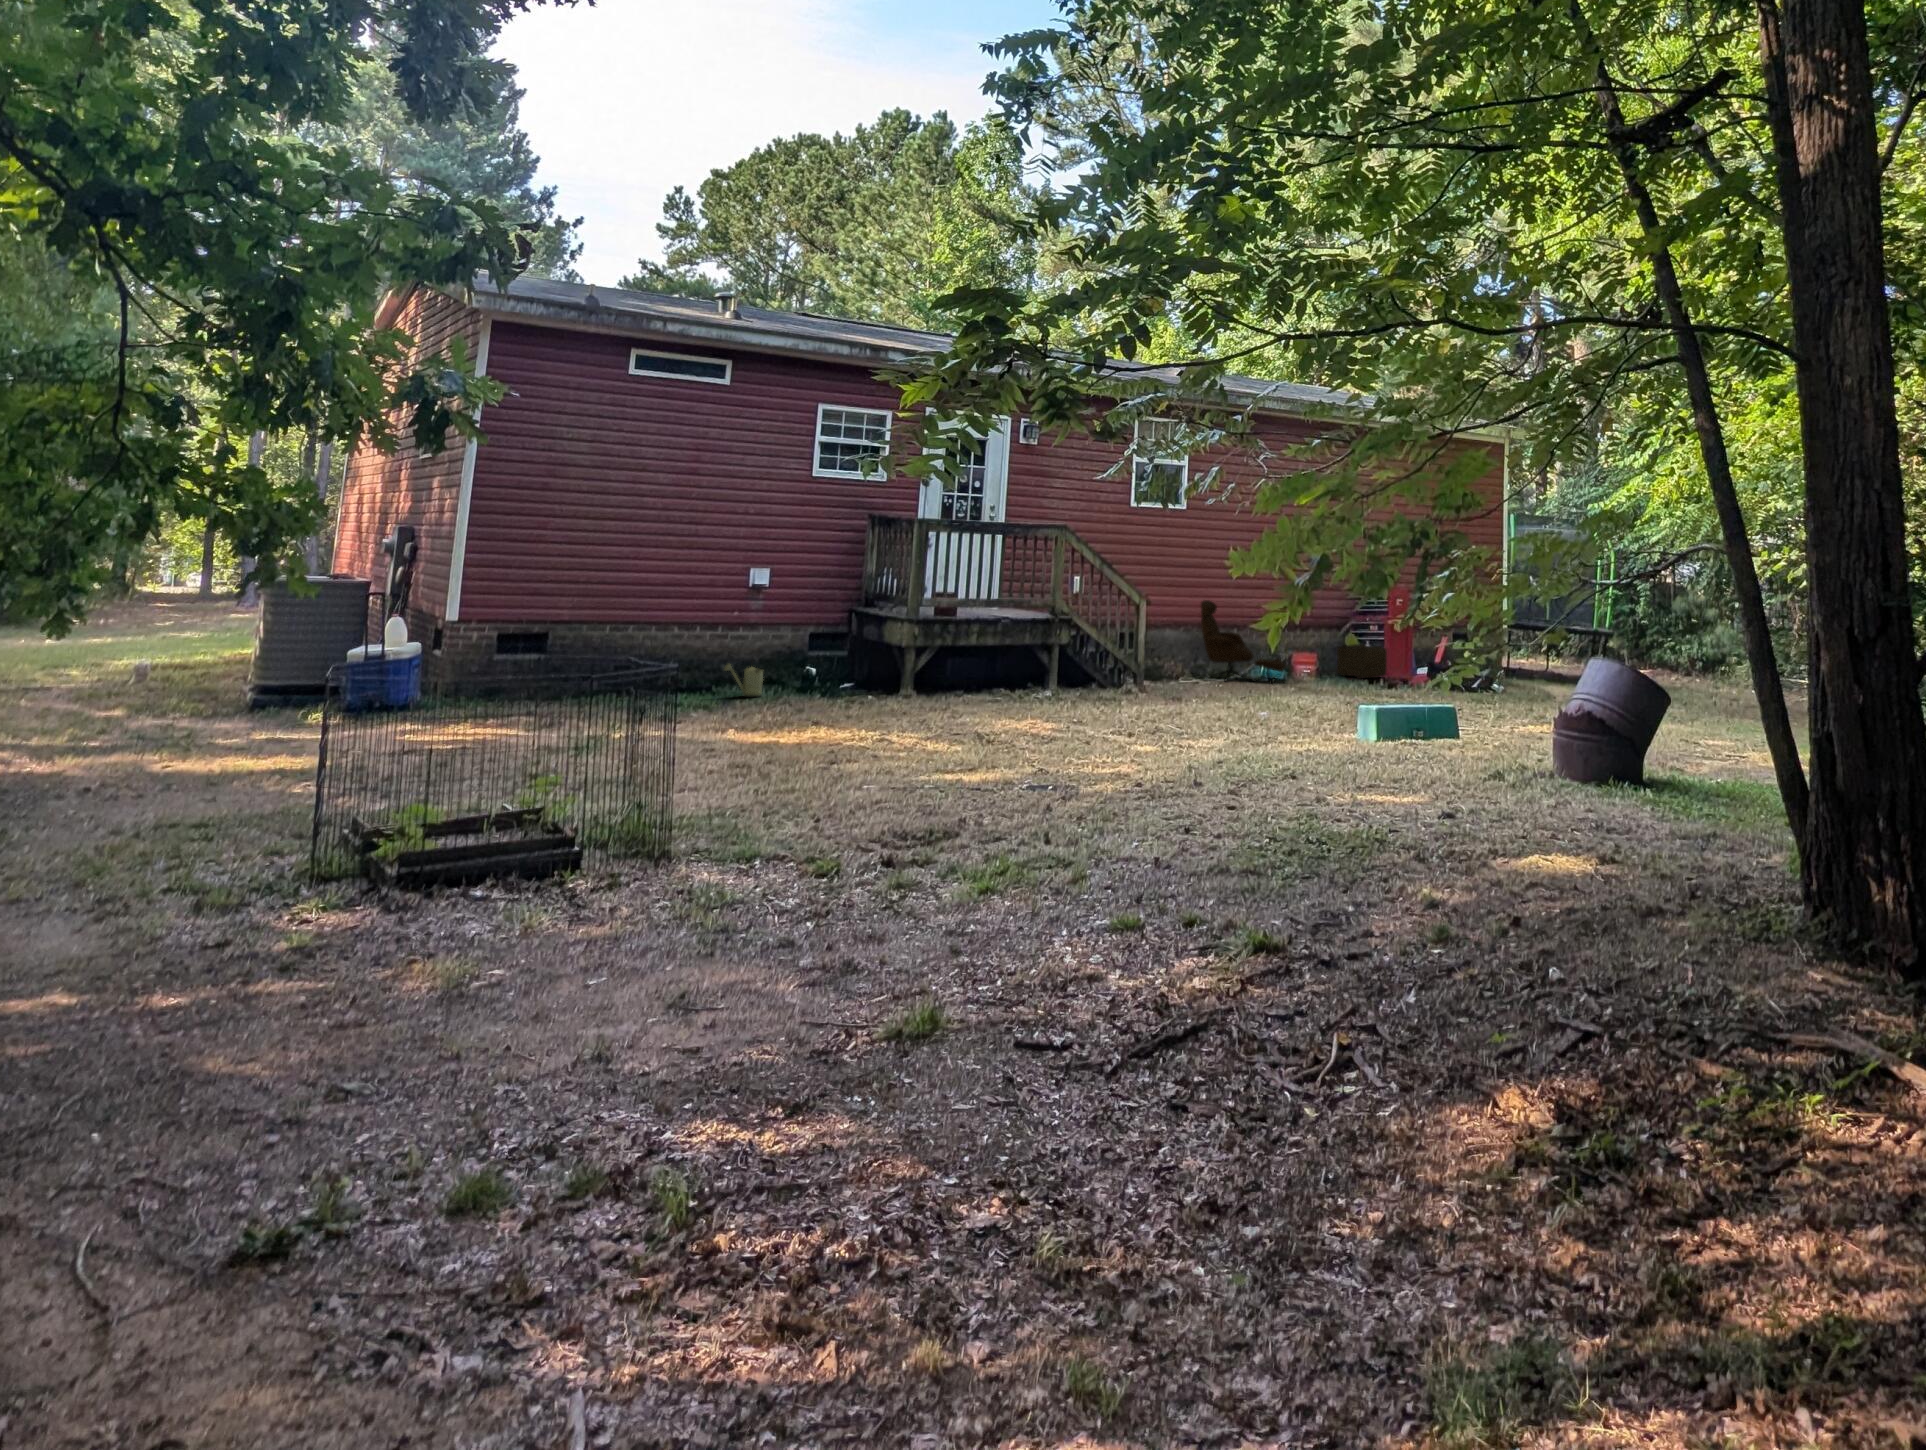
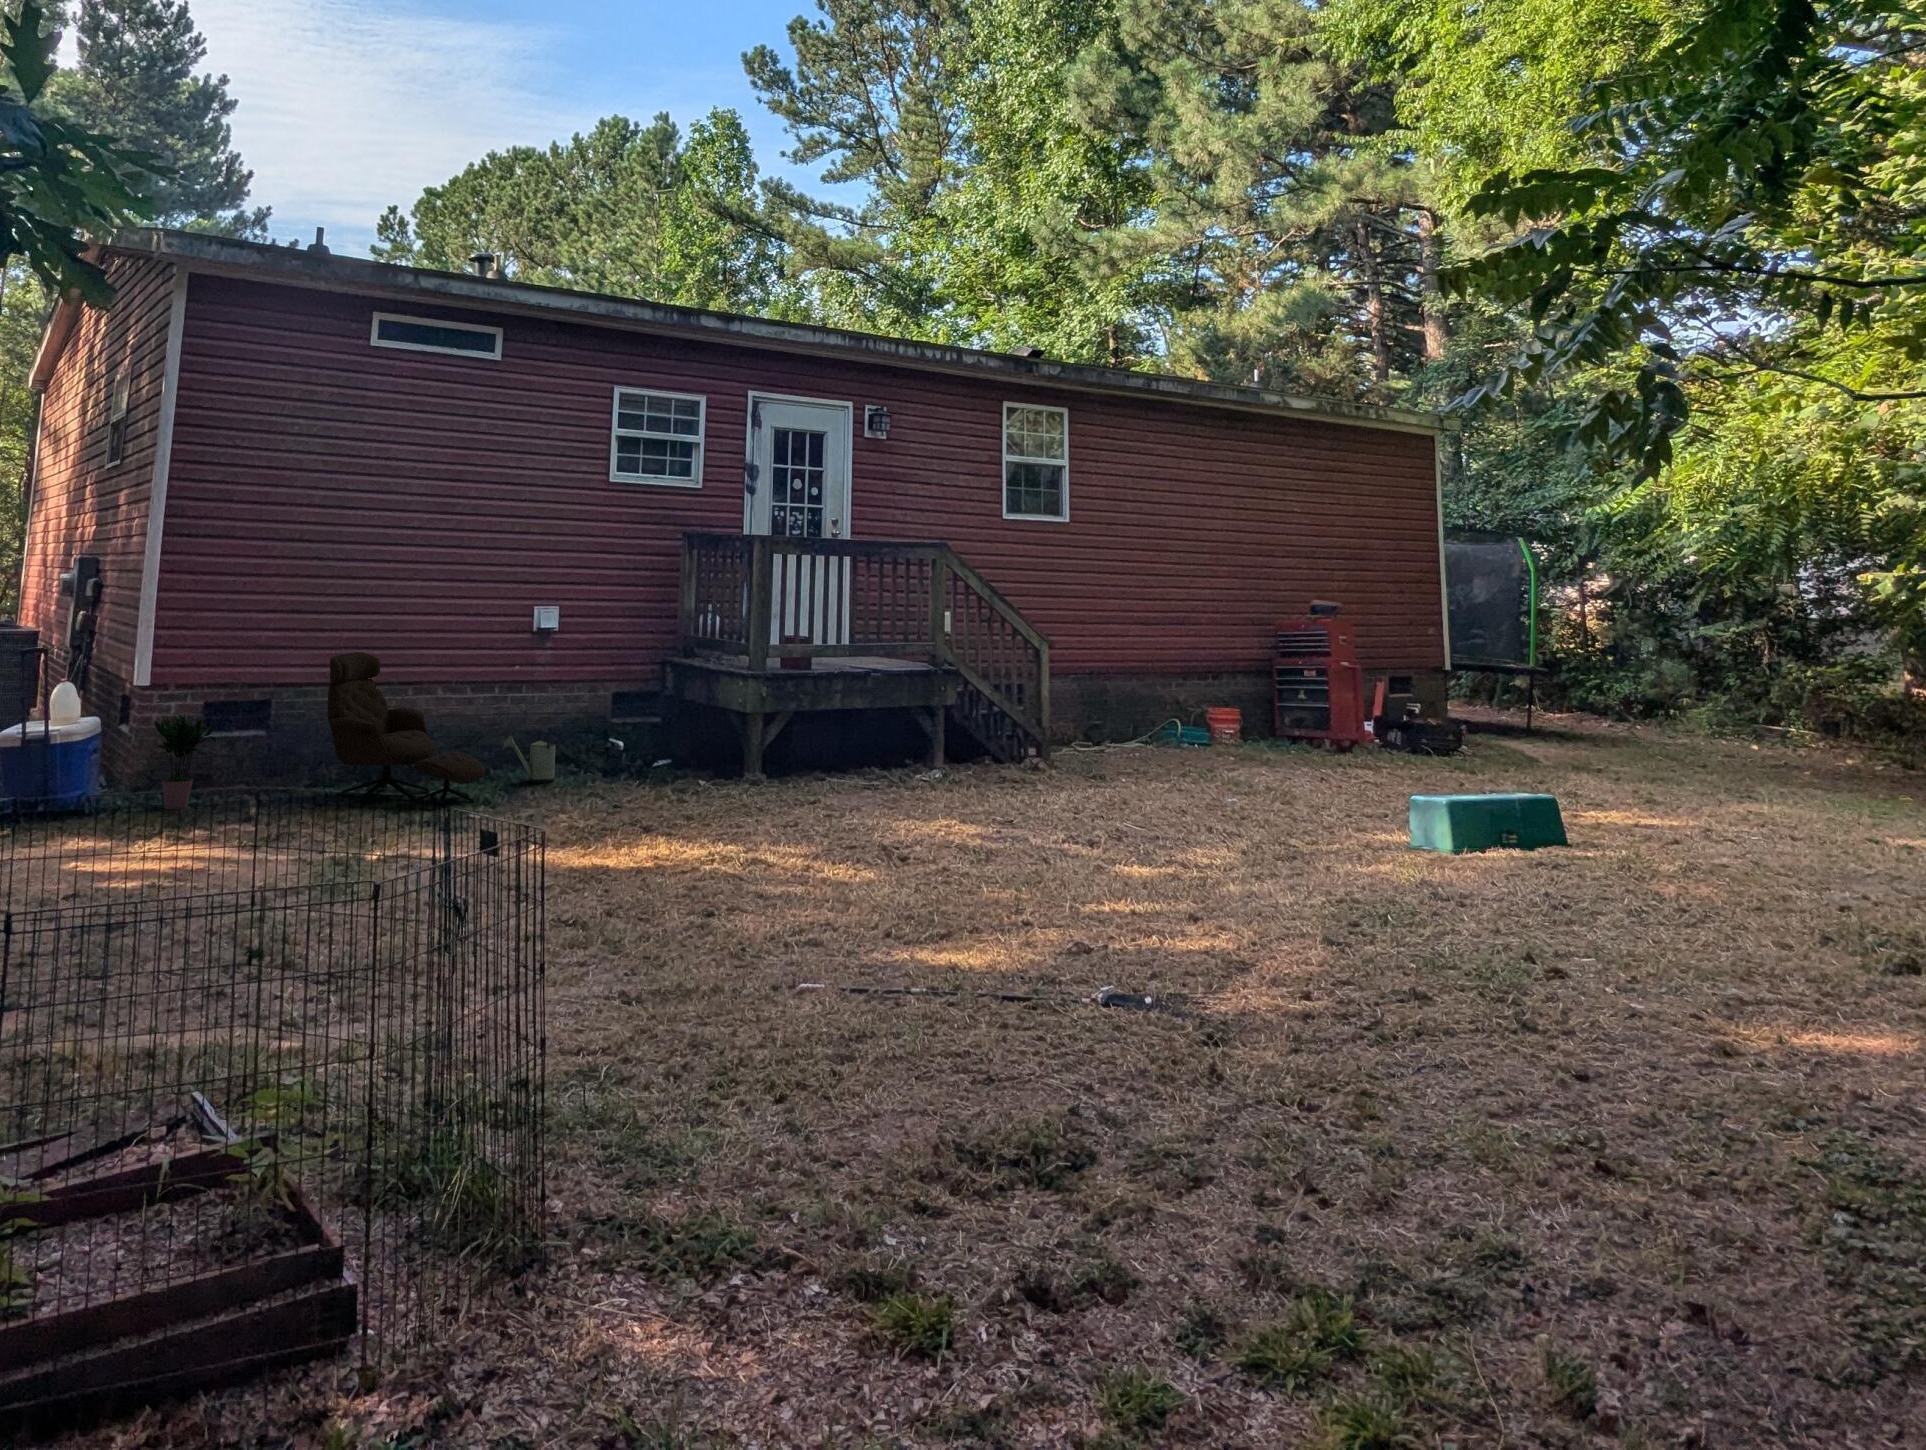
lounge chair: present [1200,600,1285,682] -> present [327,652,485,806]
potted plant: none [455,641,511,709] -> present [154,714,217,809]
wooden crate: present [1337,644,1387,679] -> none [1263,694,1333,741]

